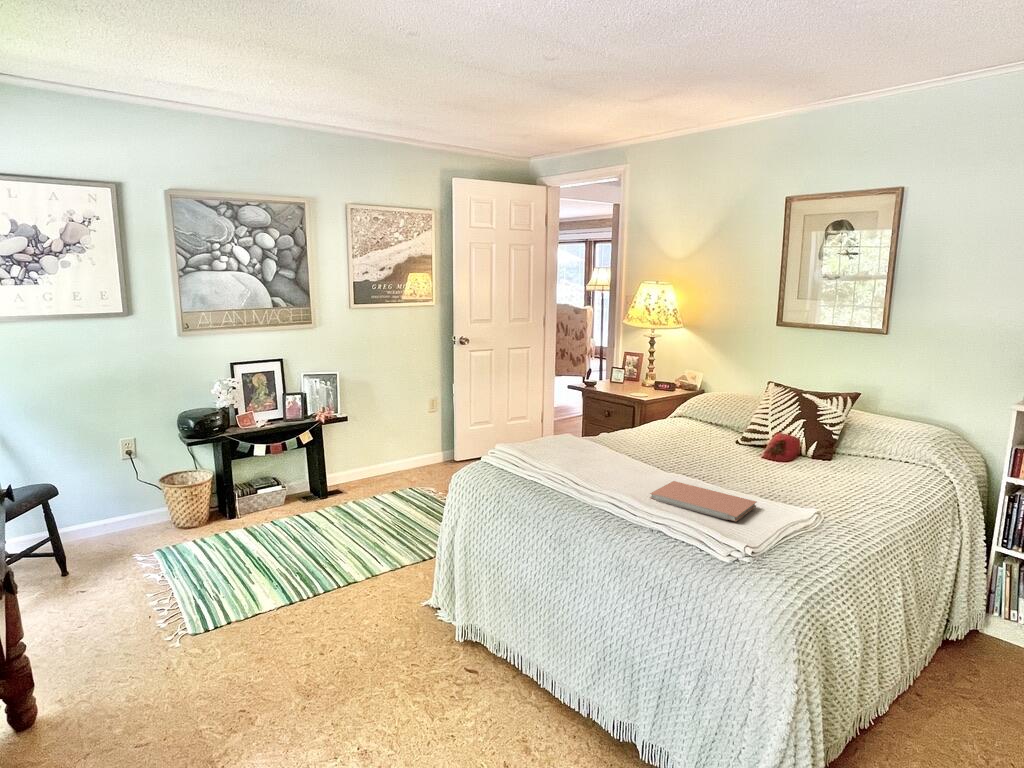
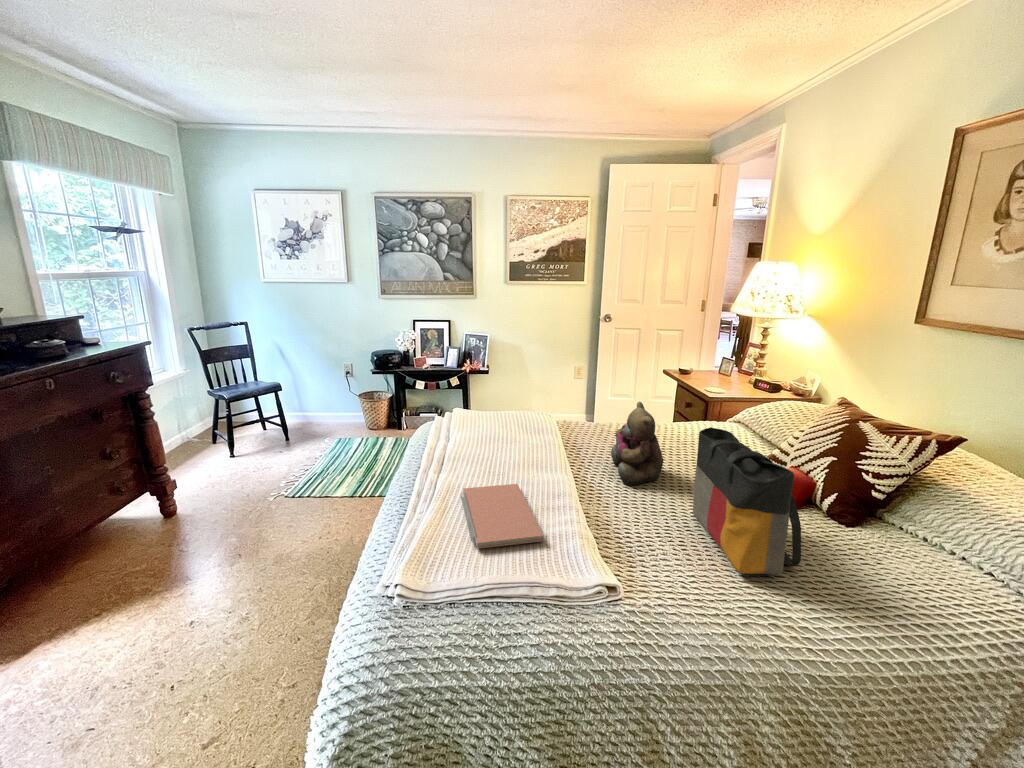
teddy bear: none [663,402,720,470] -> present [611,402,663,485]
tote bag: none [768,408,868,494] -> present [693,427,801,575]

